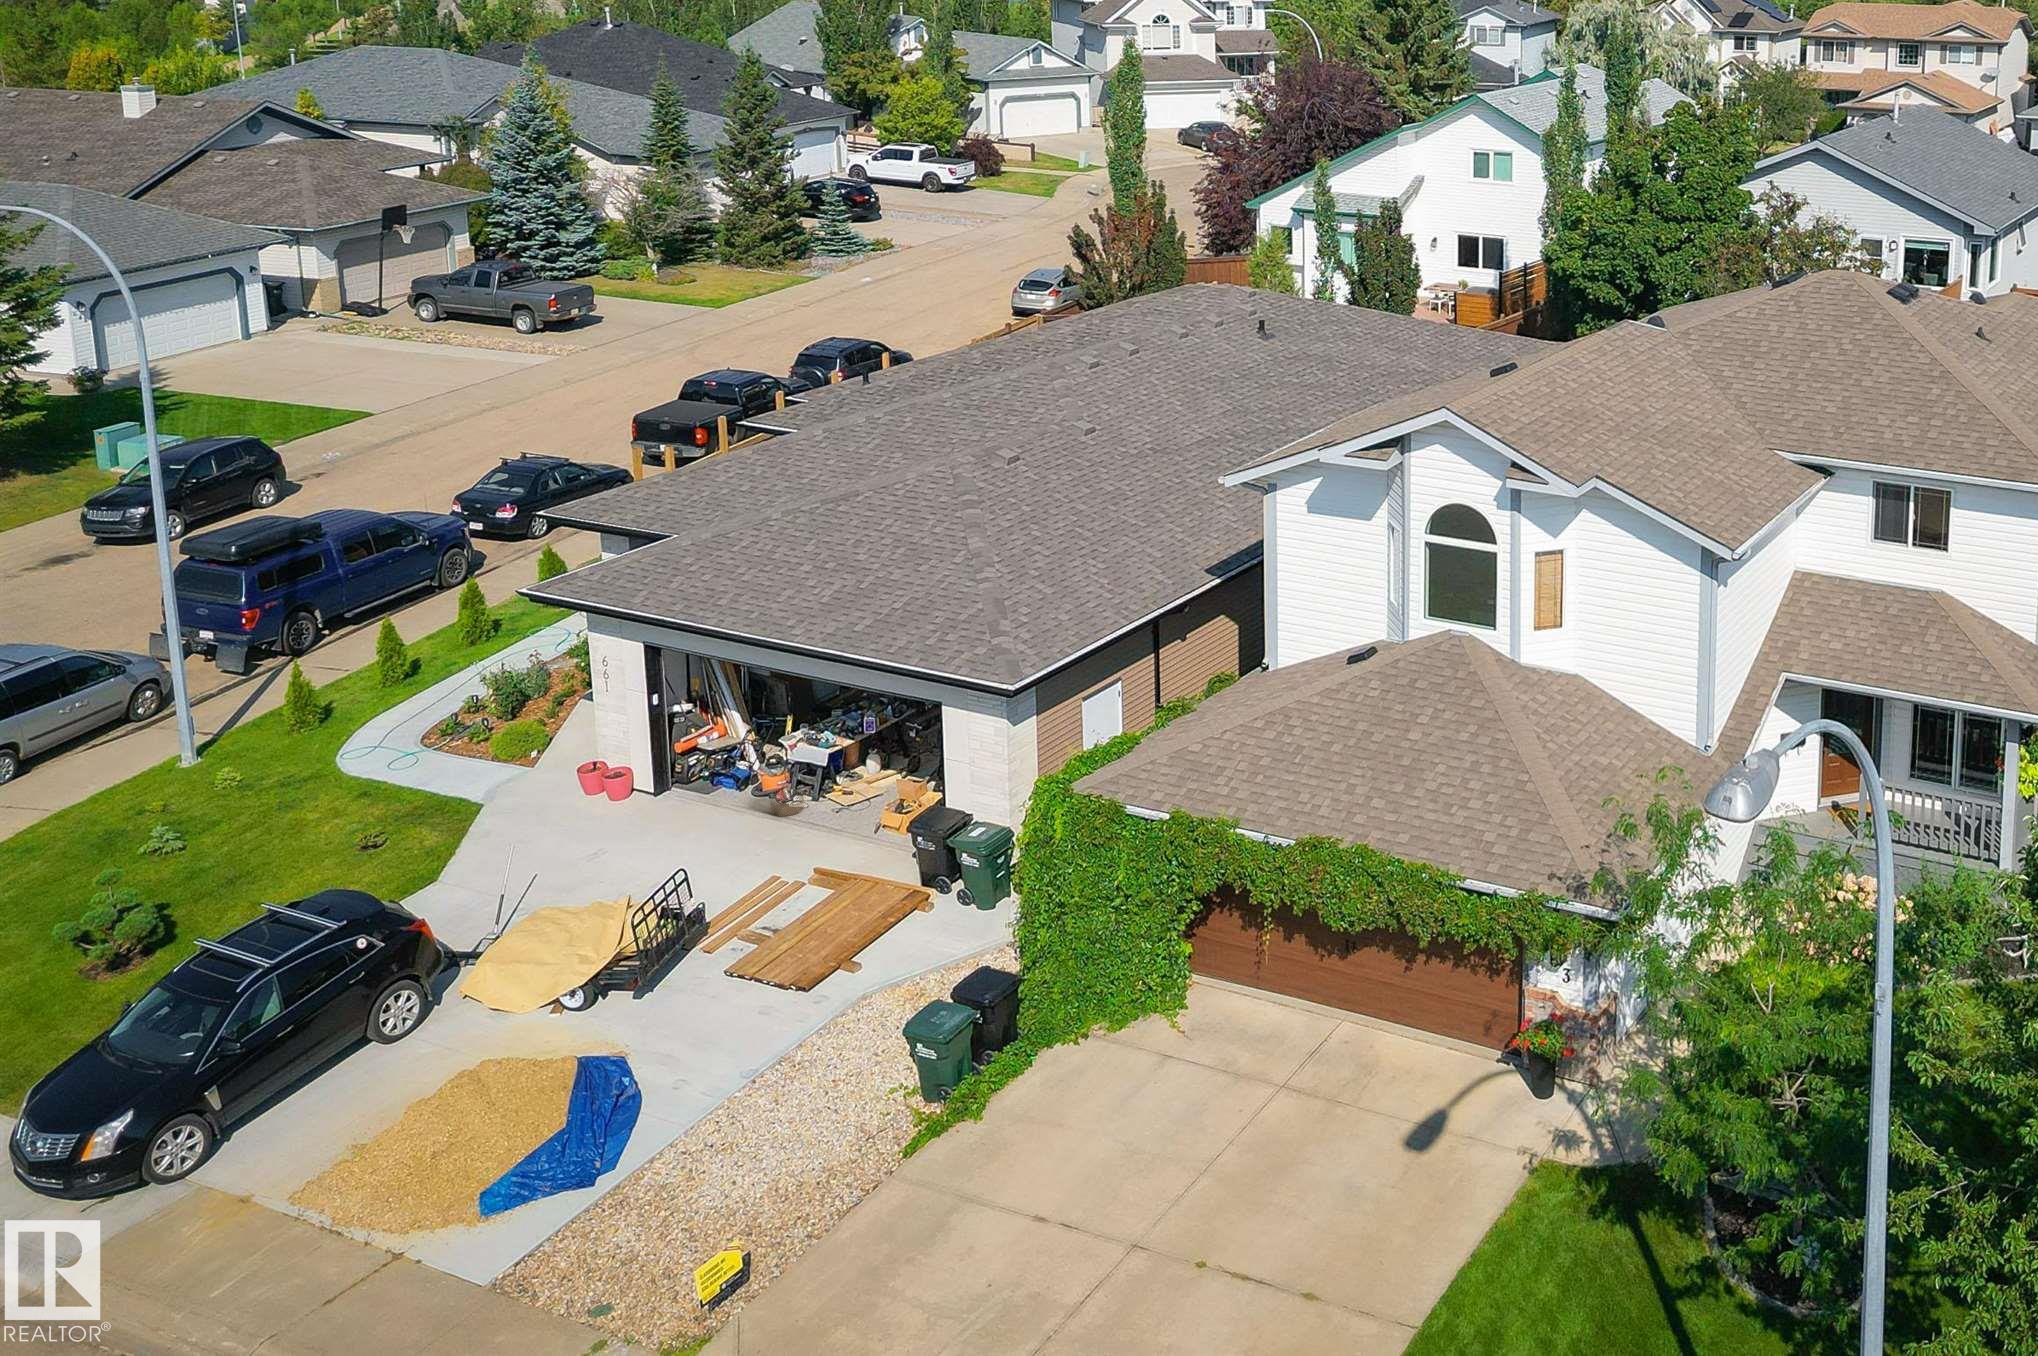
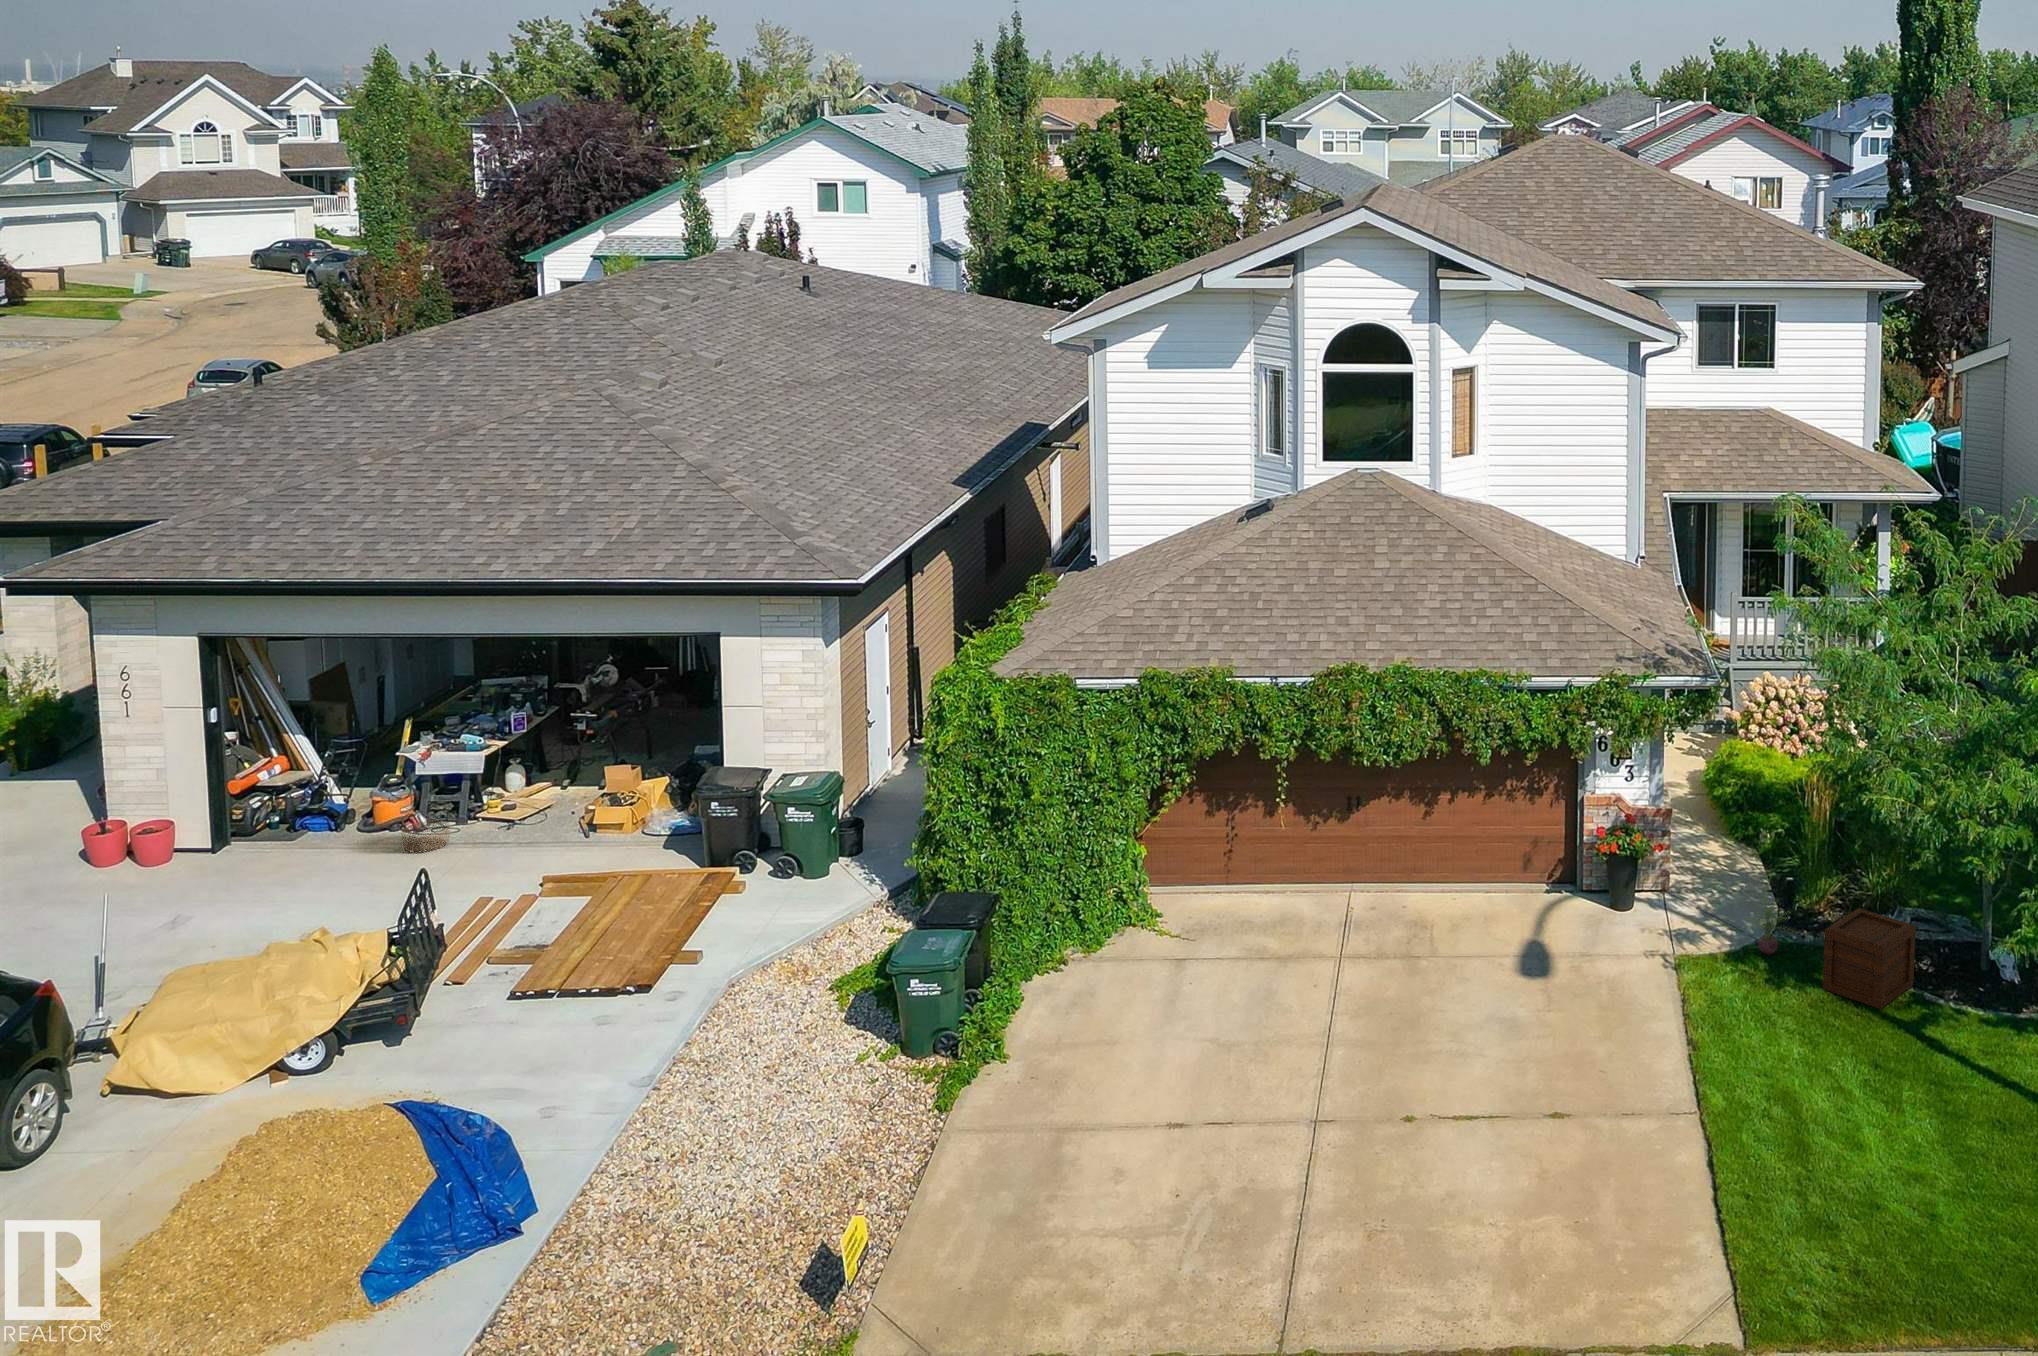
decorative plant: none [1595,1130,1648,1186] -> present [1746,898,1790,954]
wooden crate: none [1630,1173,1716,1280] -> present [1823,908,1916,1009]

